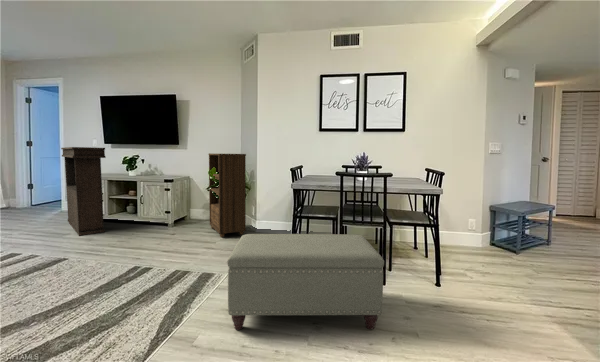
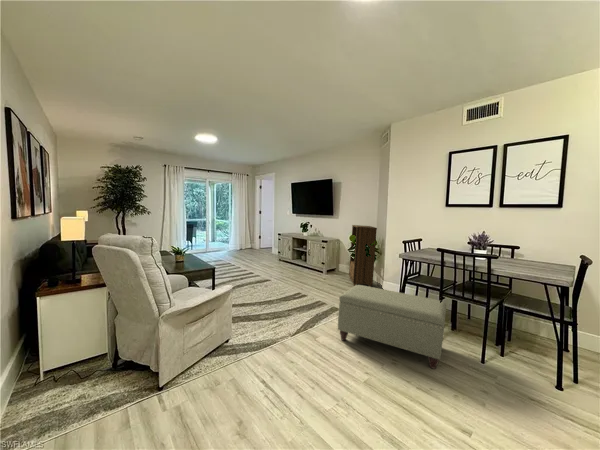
console table: present [61,147,106,236] -> none [269,216,291,270]

